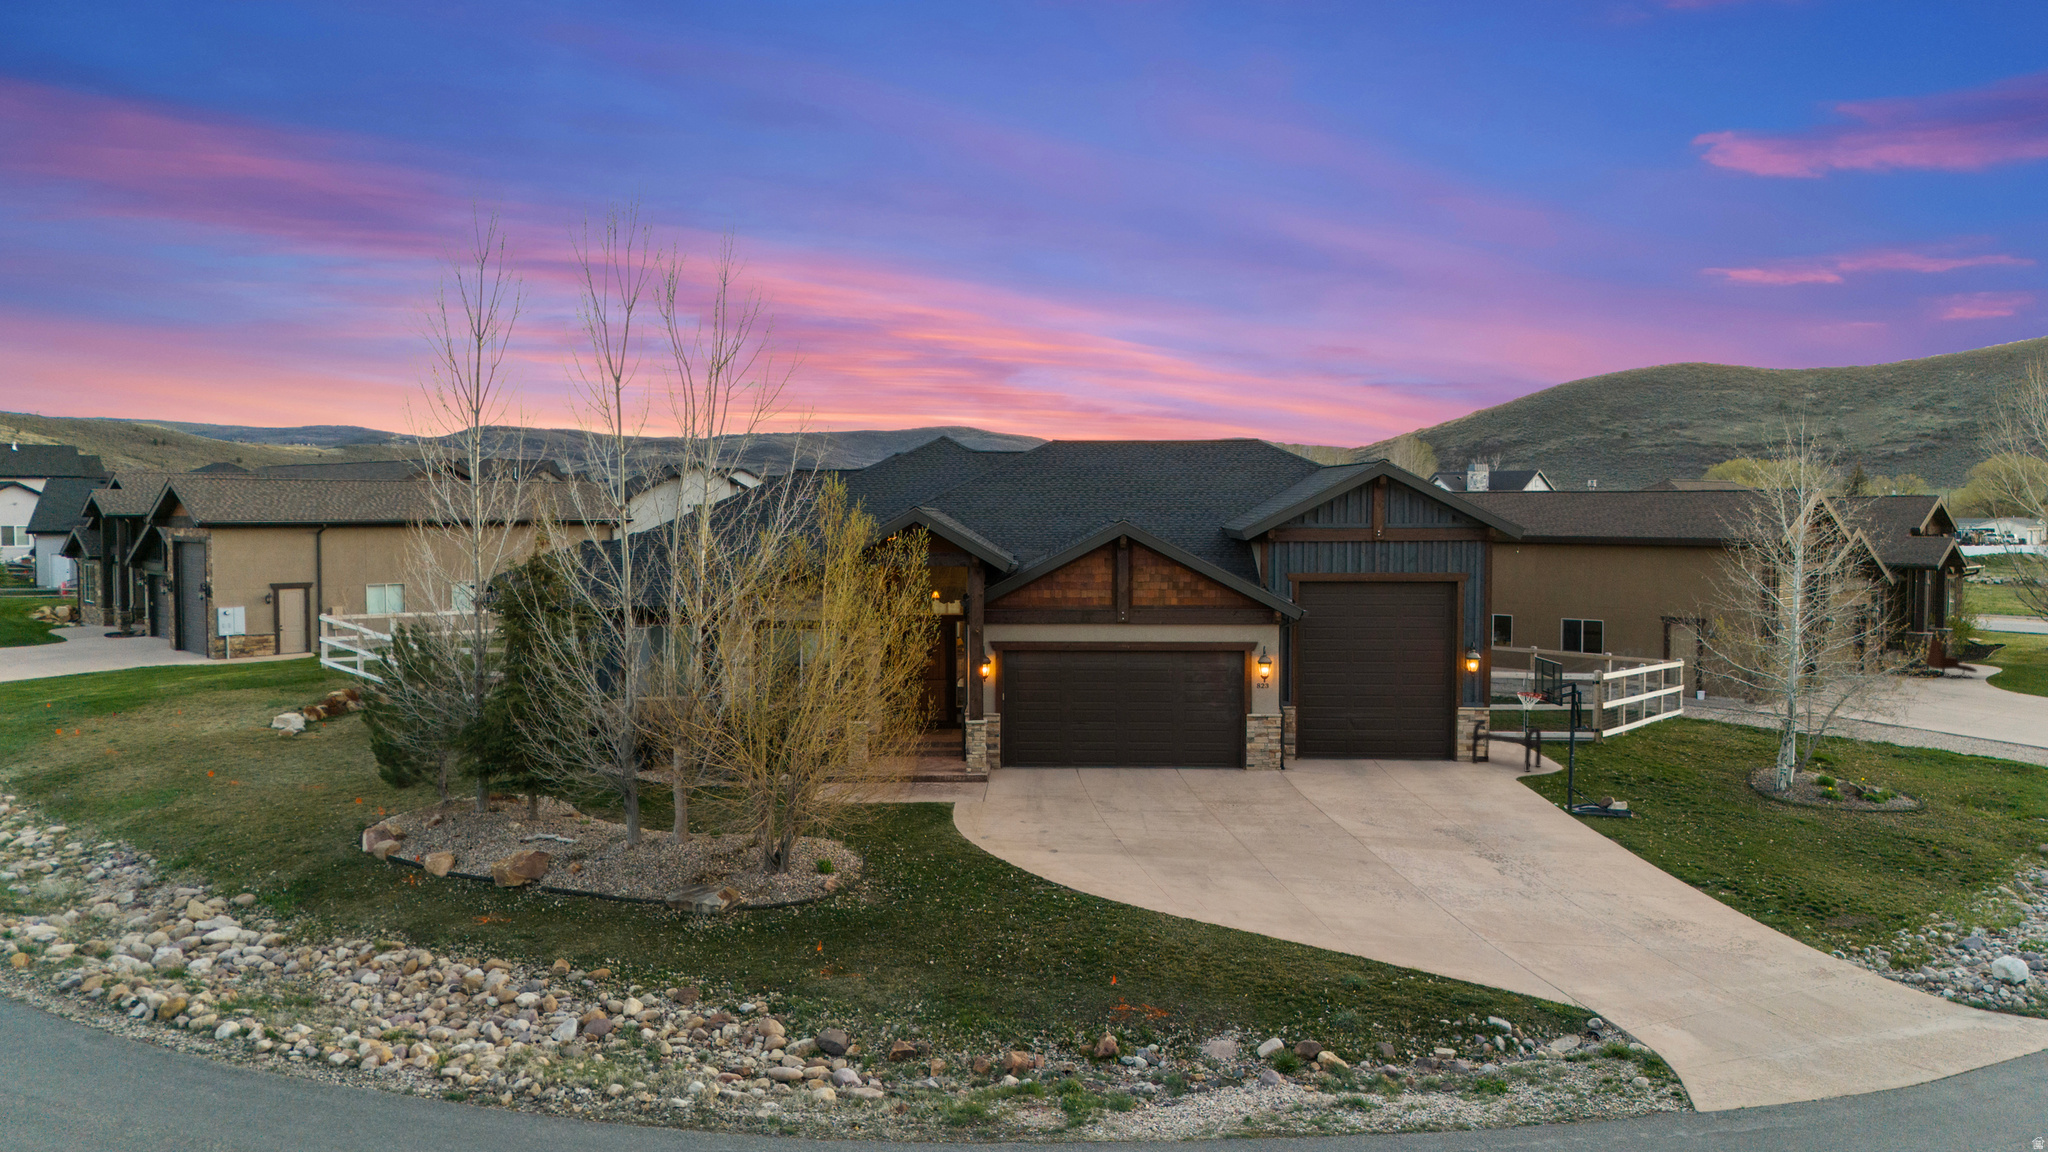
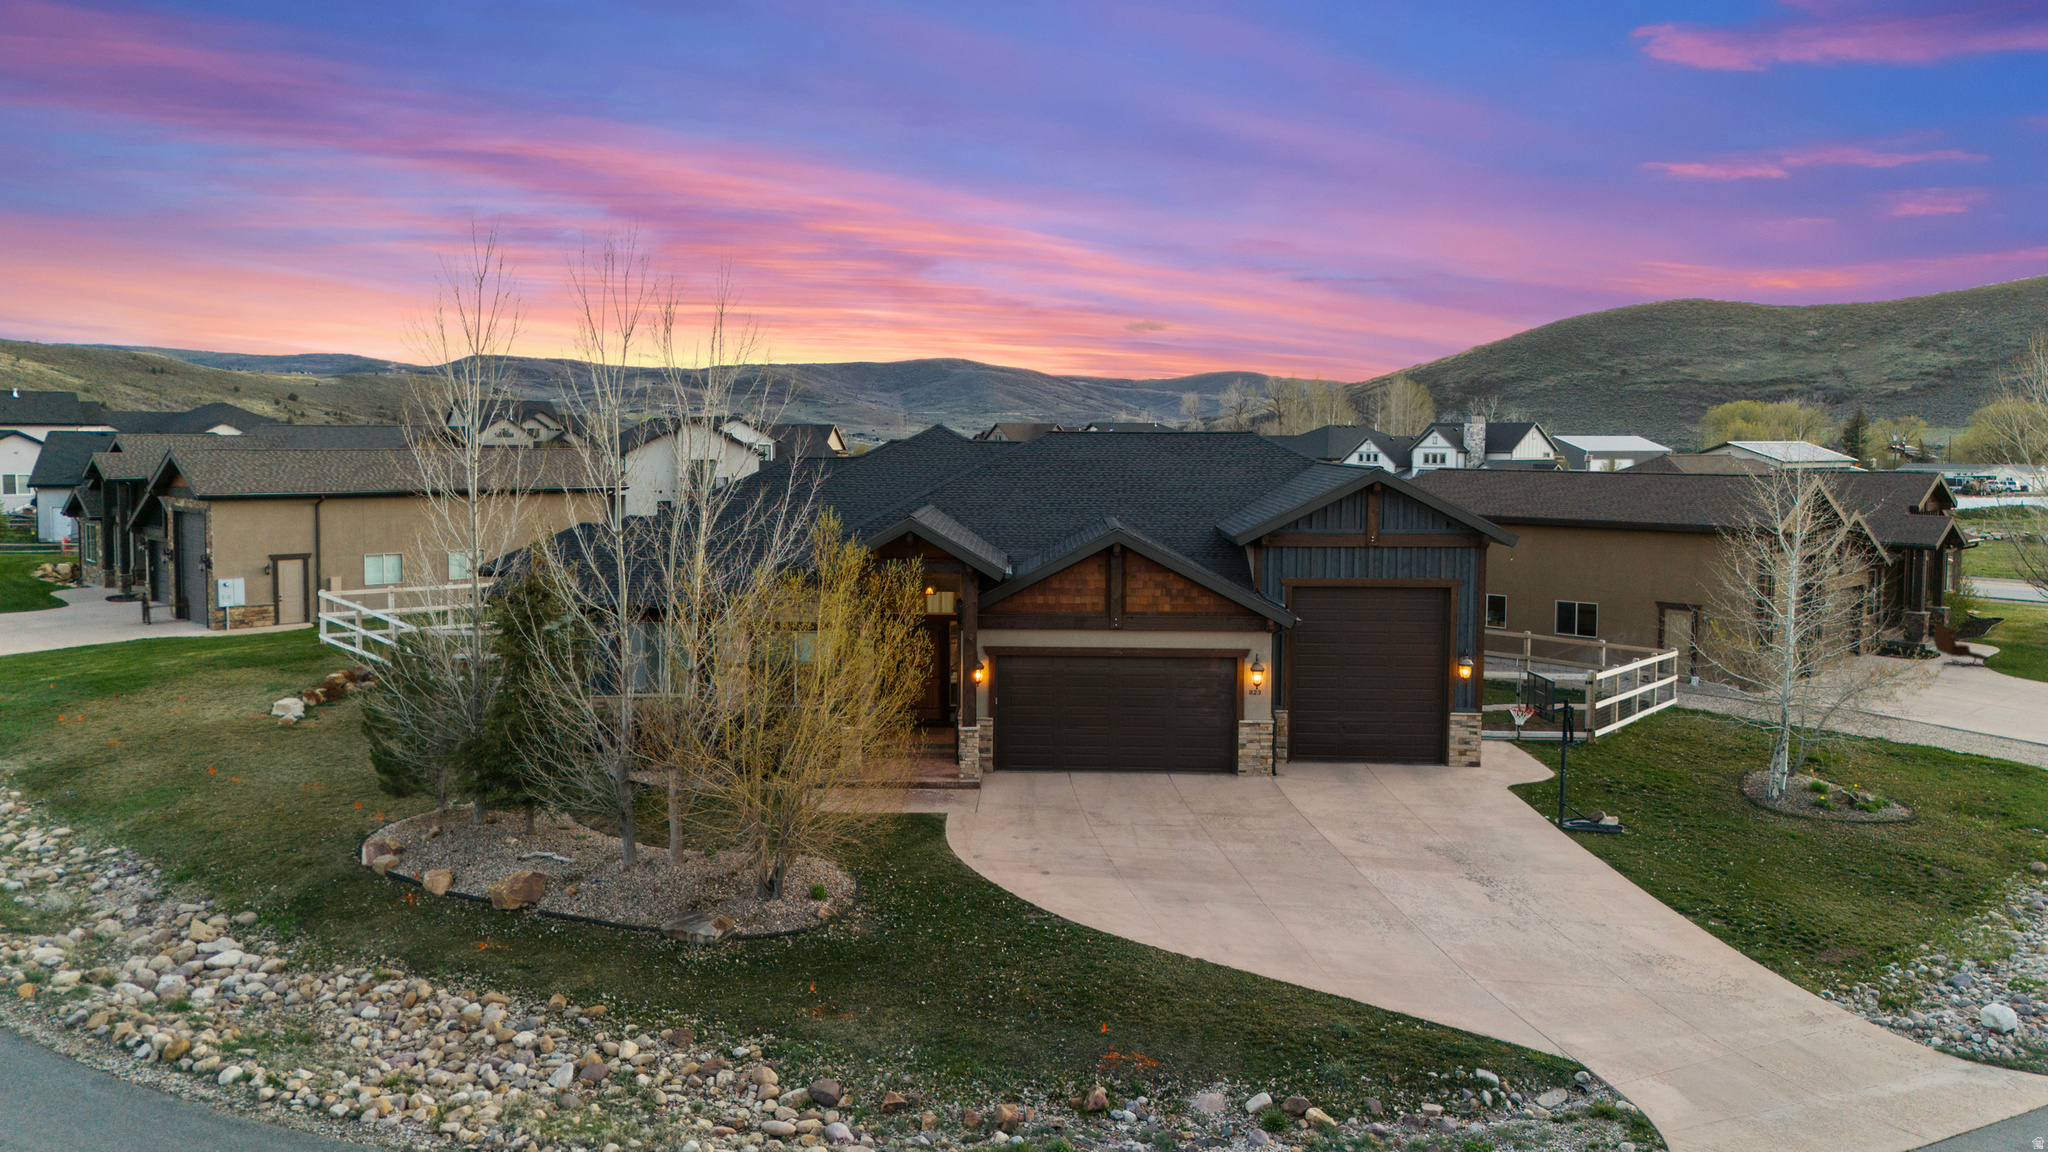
bench: present [1472,721,1541,772] -> present [141,596,190,624]

